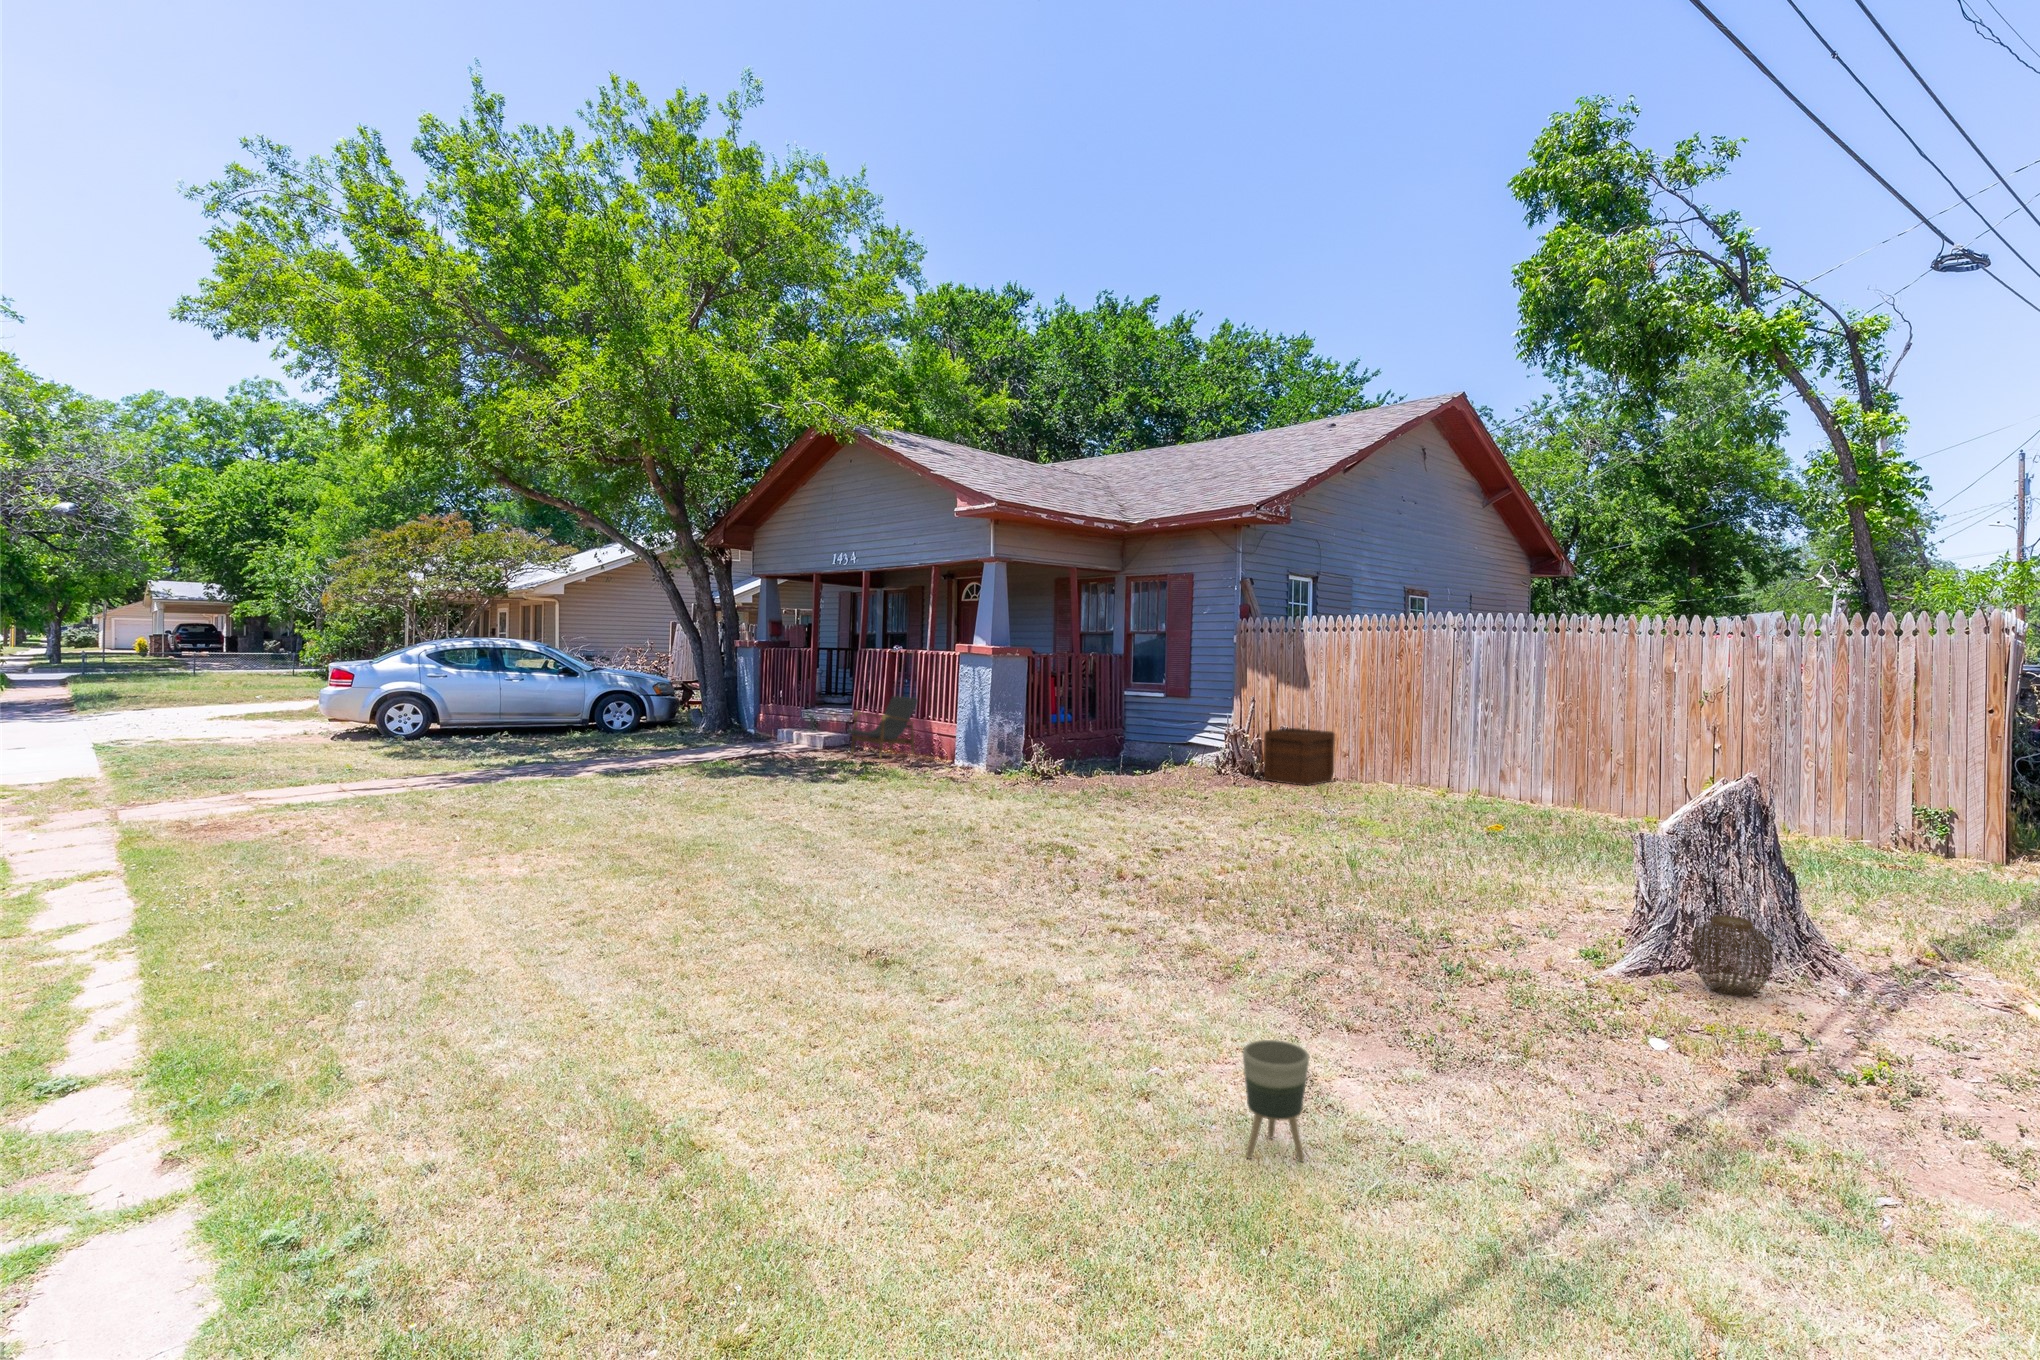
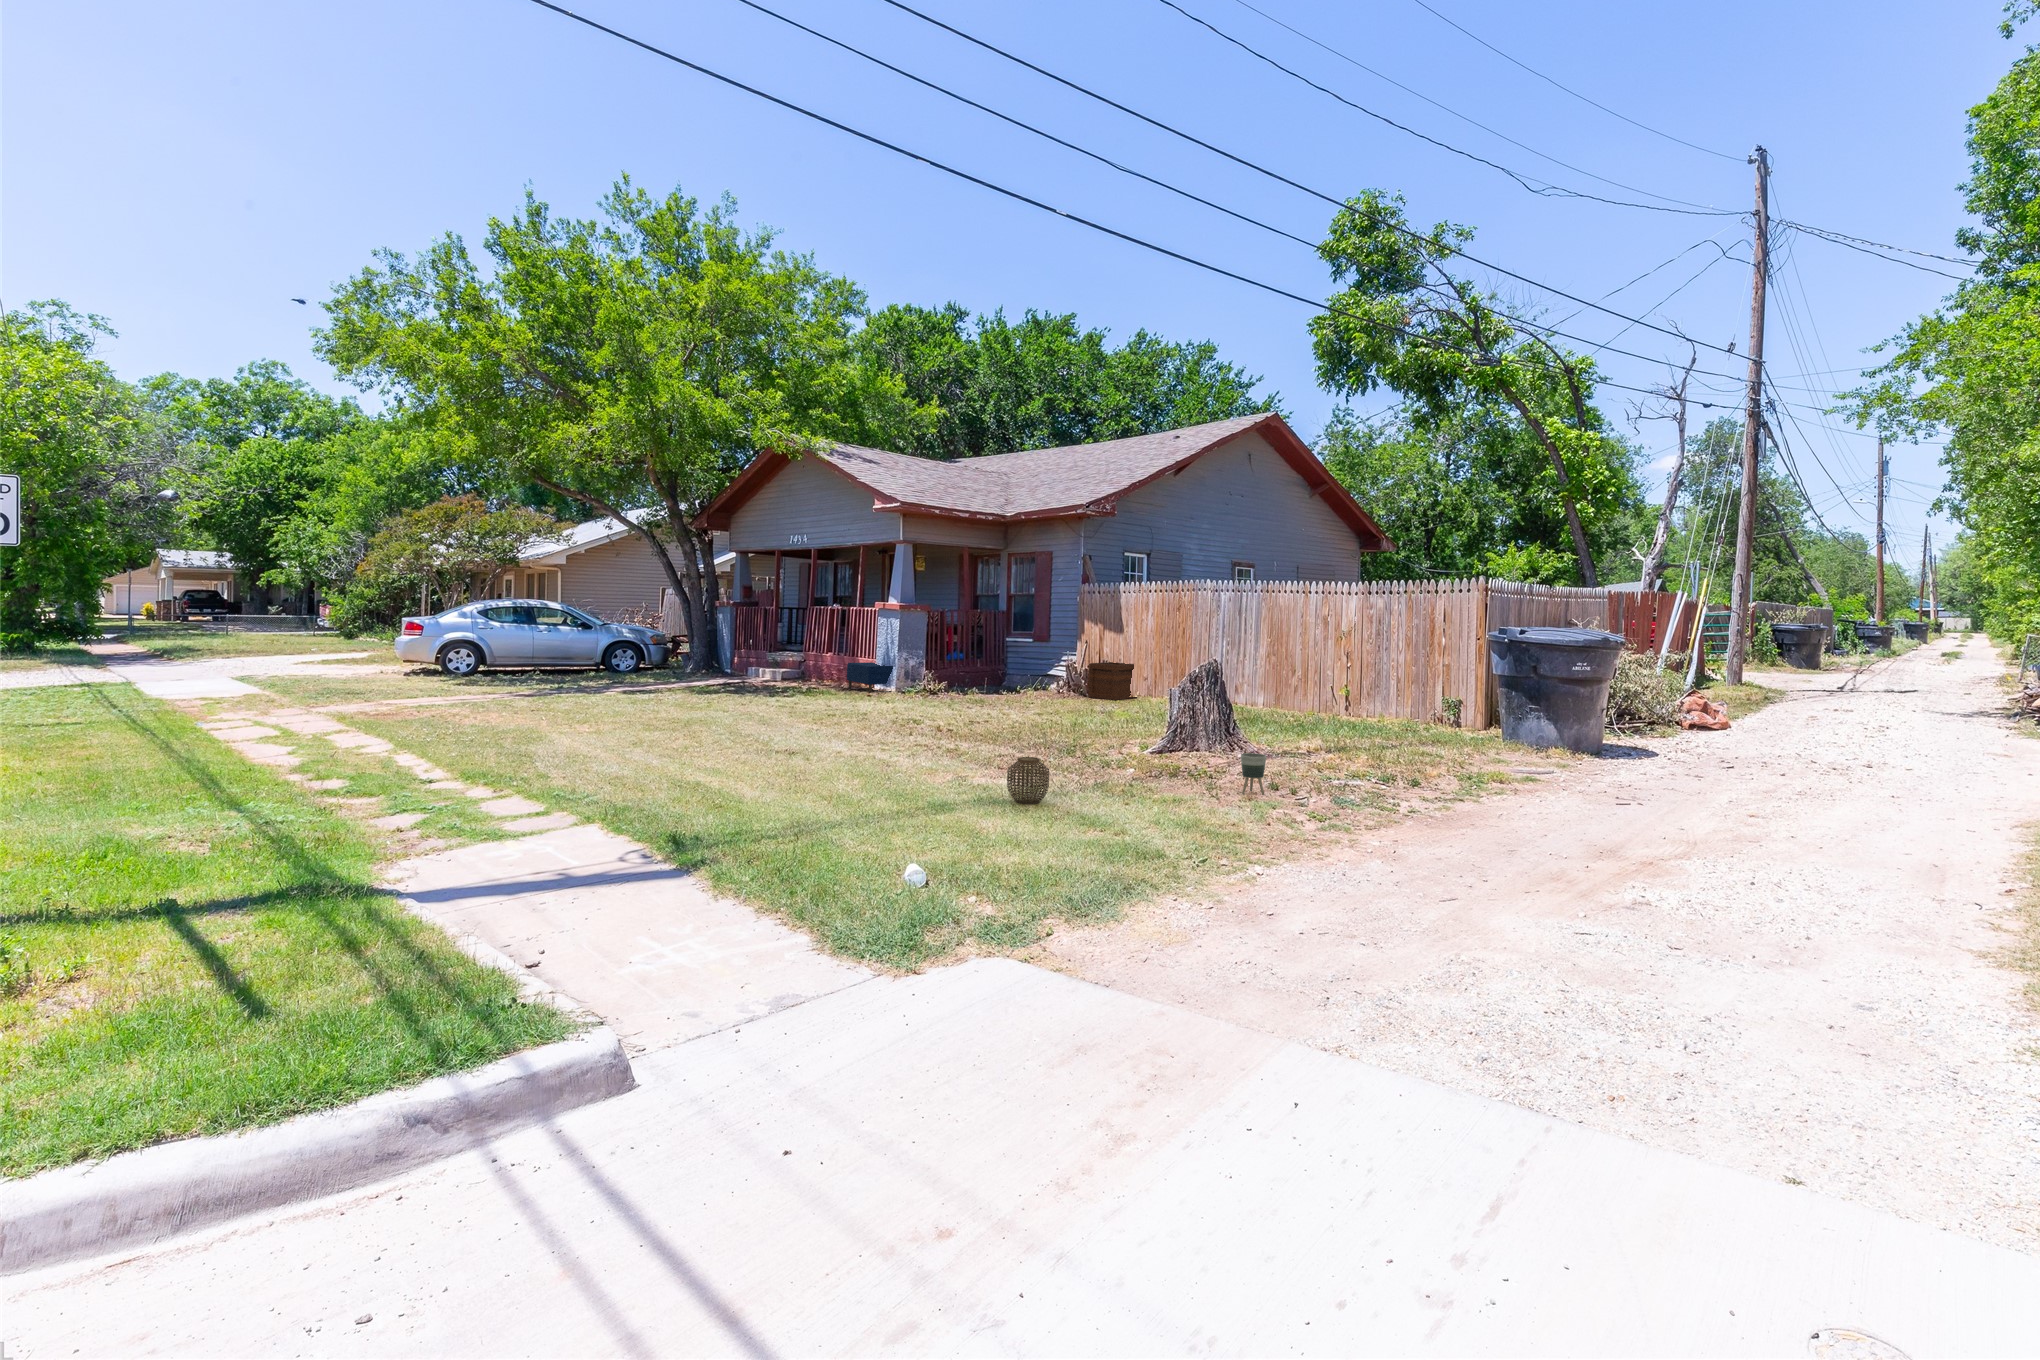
lounge chair: present [848,696,917,758] -> none [799,642,851,686]
bench: none [915,727,982,772] -> present [847,662,893,693]
woven basket: present [1692,915,1772,997] -> present [1007,757,1049,804]
planter: present [1243,1040,1309,1161] -> present [1241,753,1266,795]

